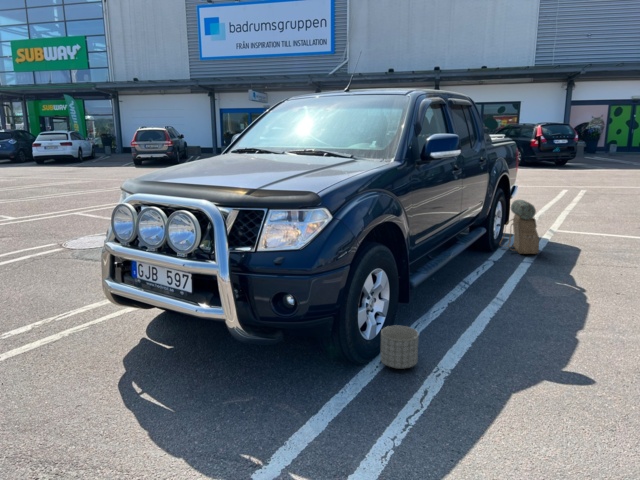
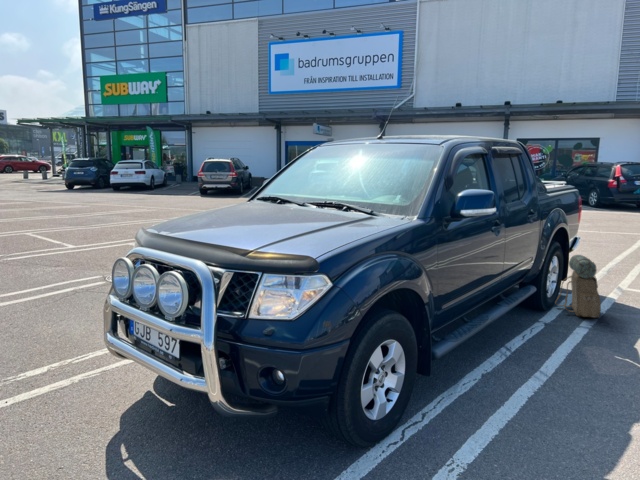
planter: present [380,325,419,369] -> none [388,405,431,457]

